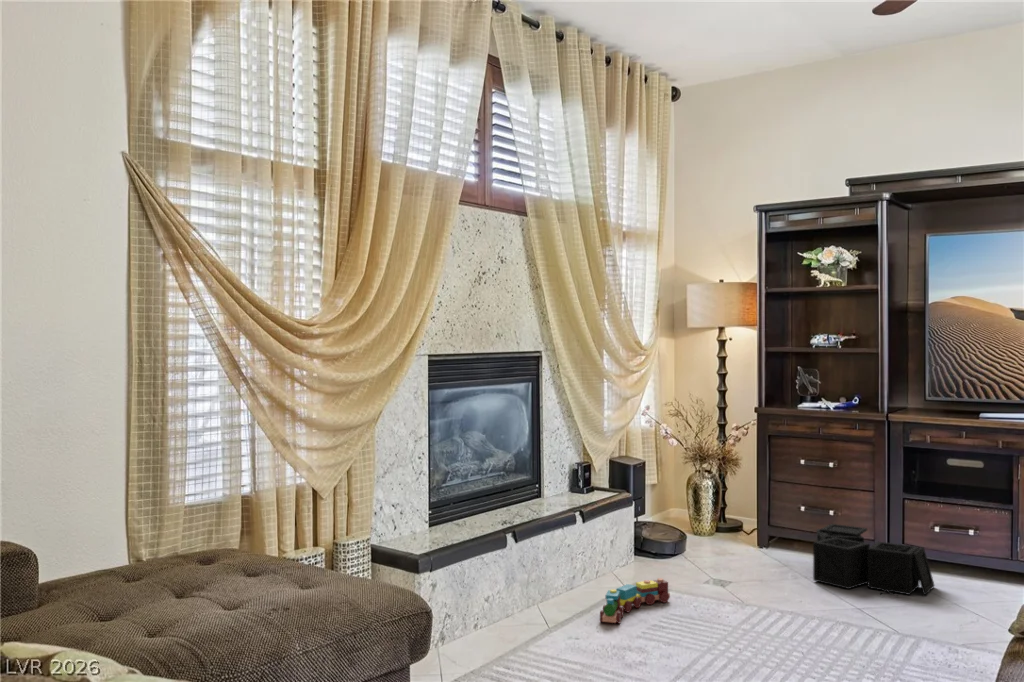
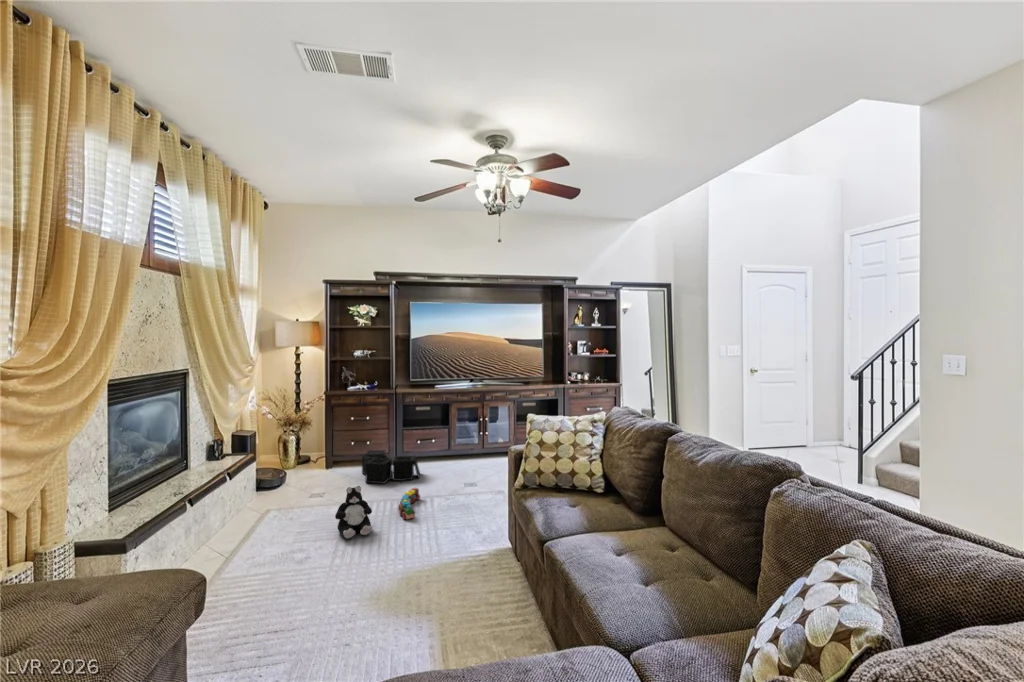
plush toy: none [714,564,781,657] -> present [335,486,373,538]
toy train: present [600,578,670,623] -> present [399,488,420,519]

